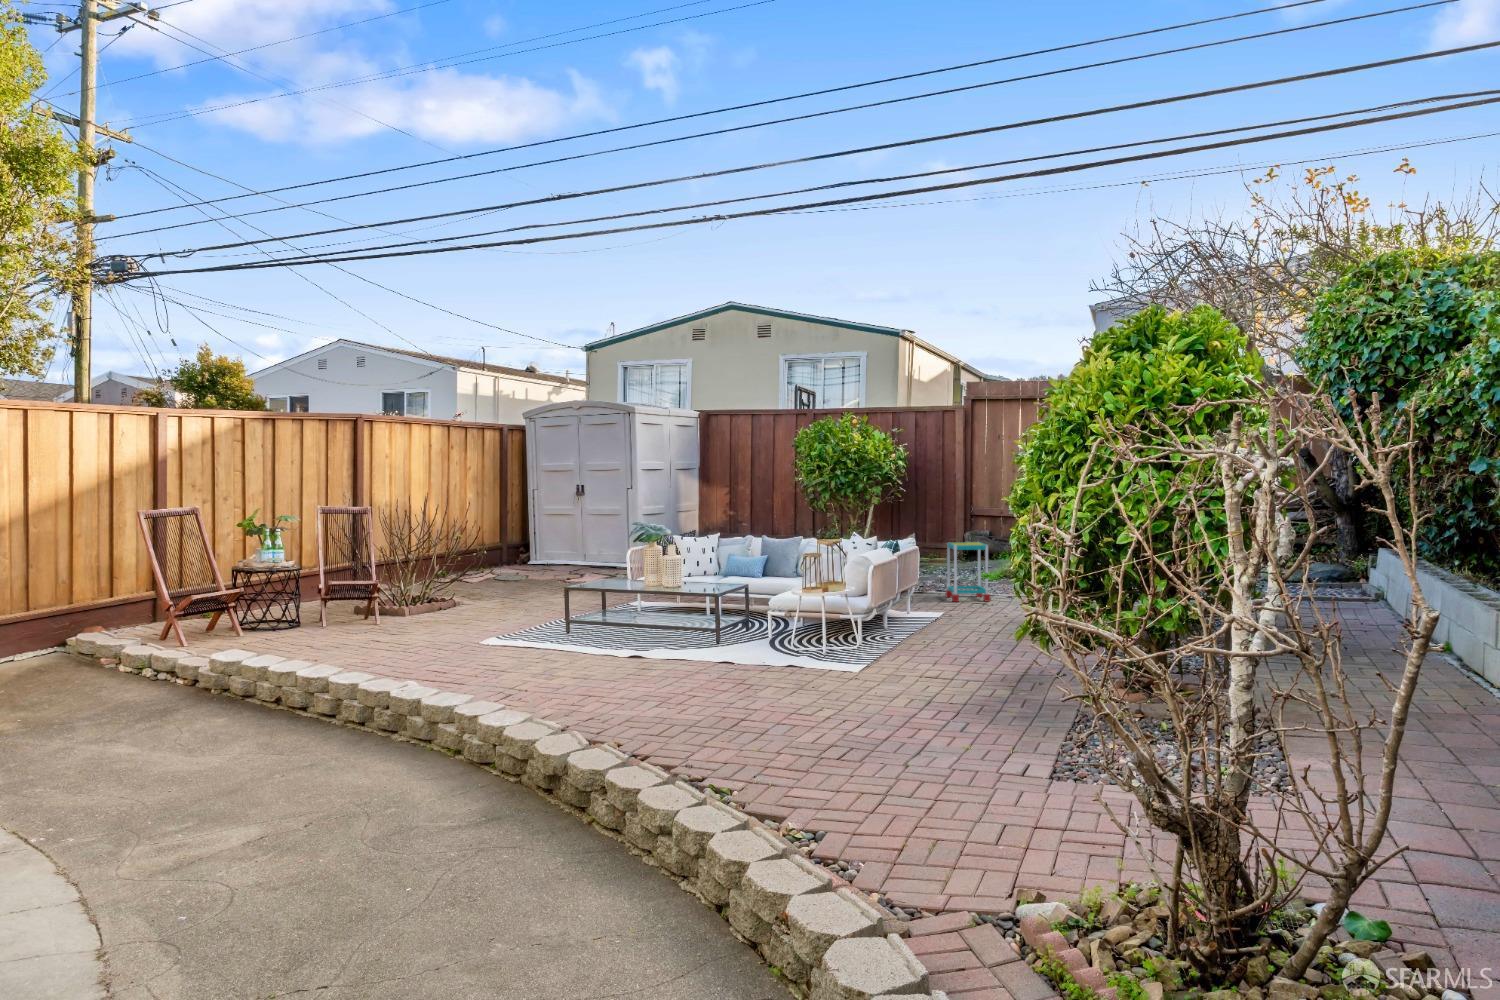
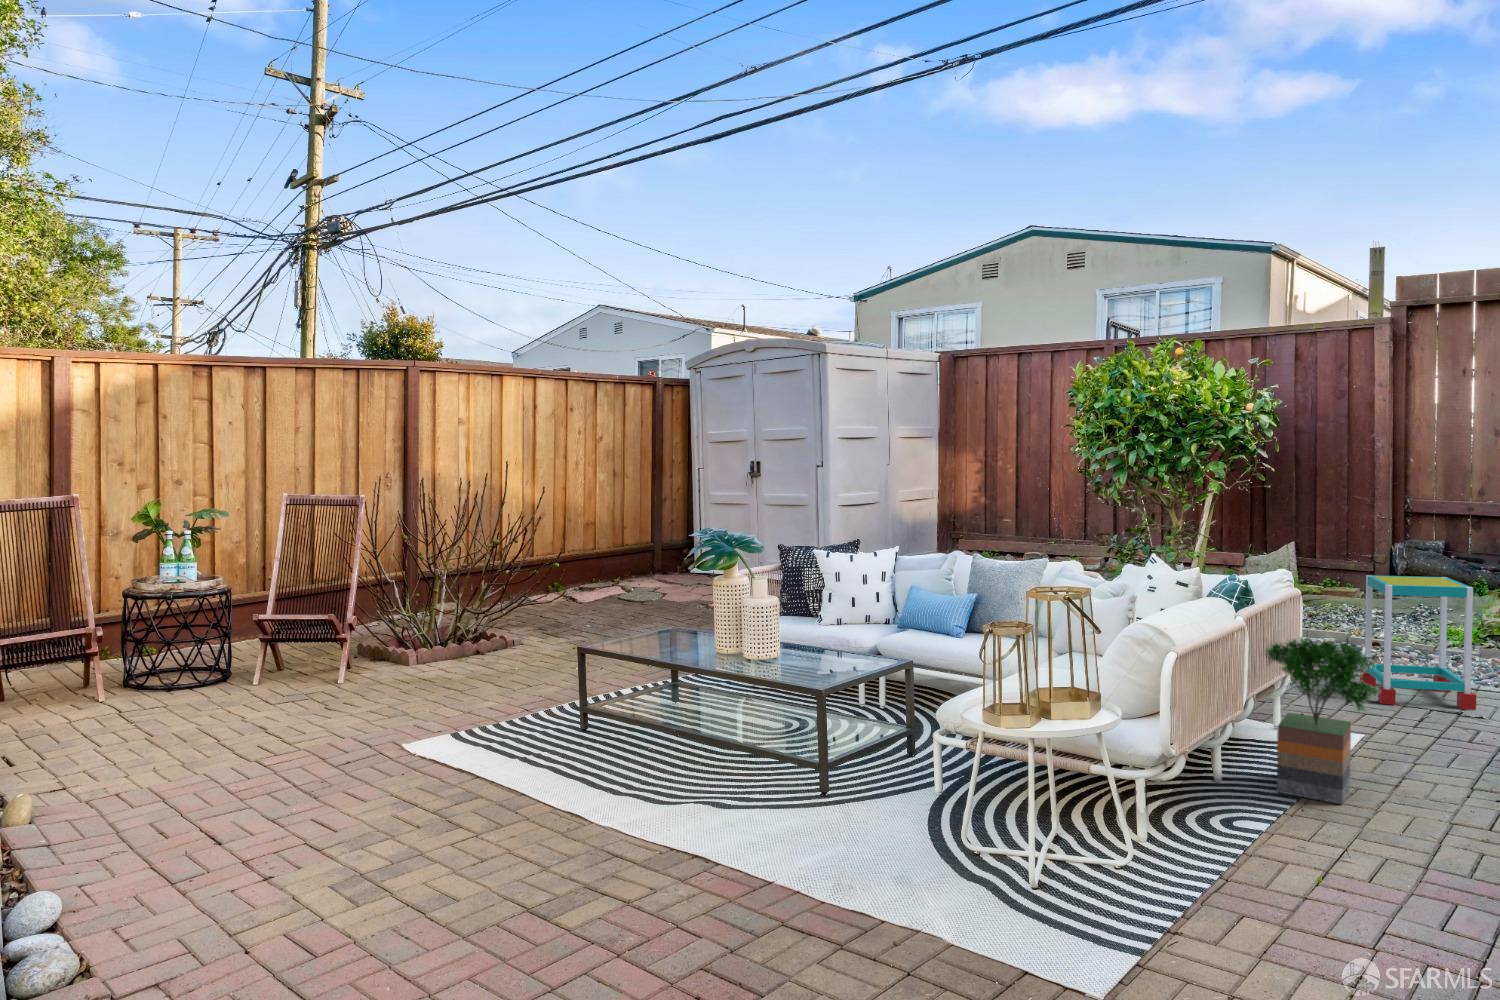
potted tree: none [903,561,947,628] -> present [1265,637,1379,804]

